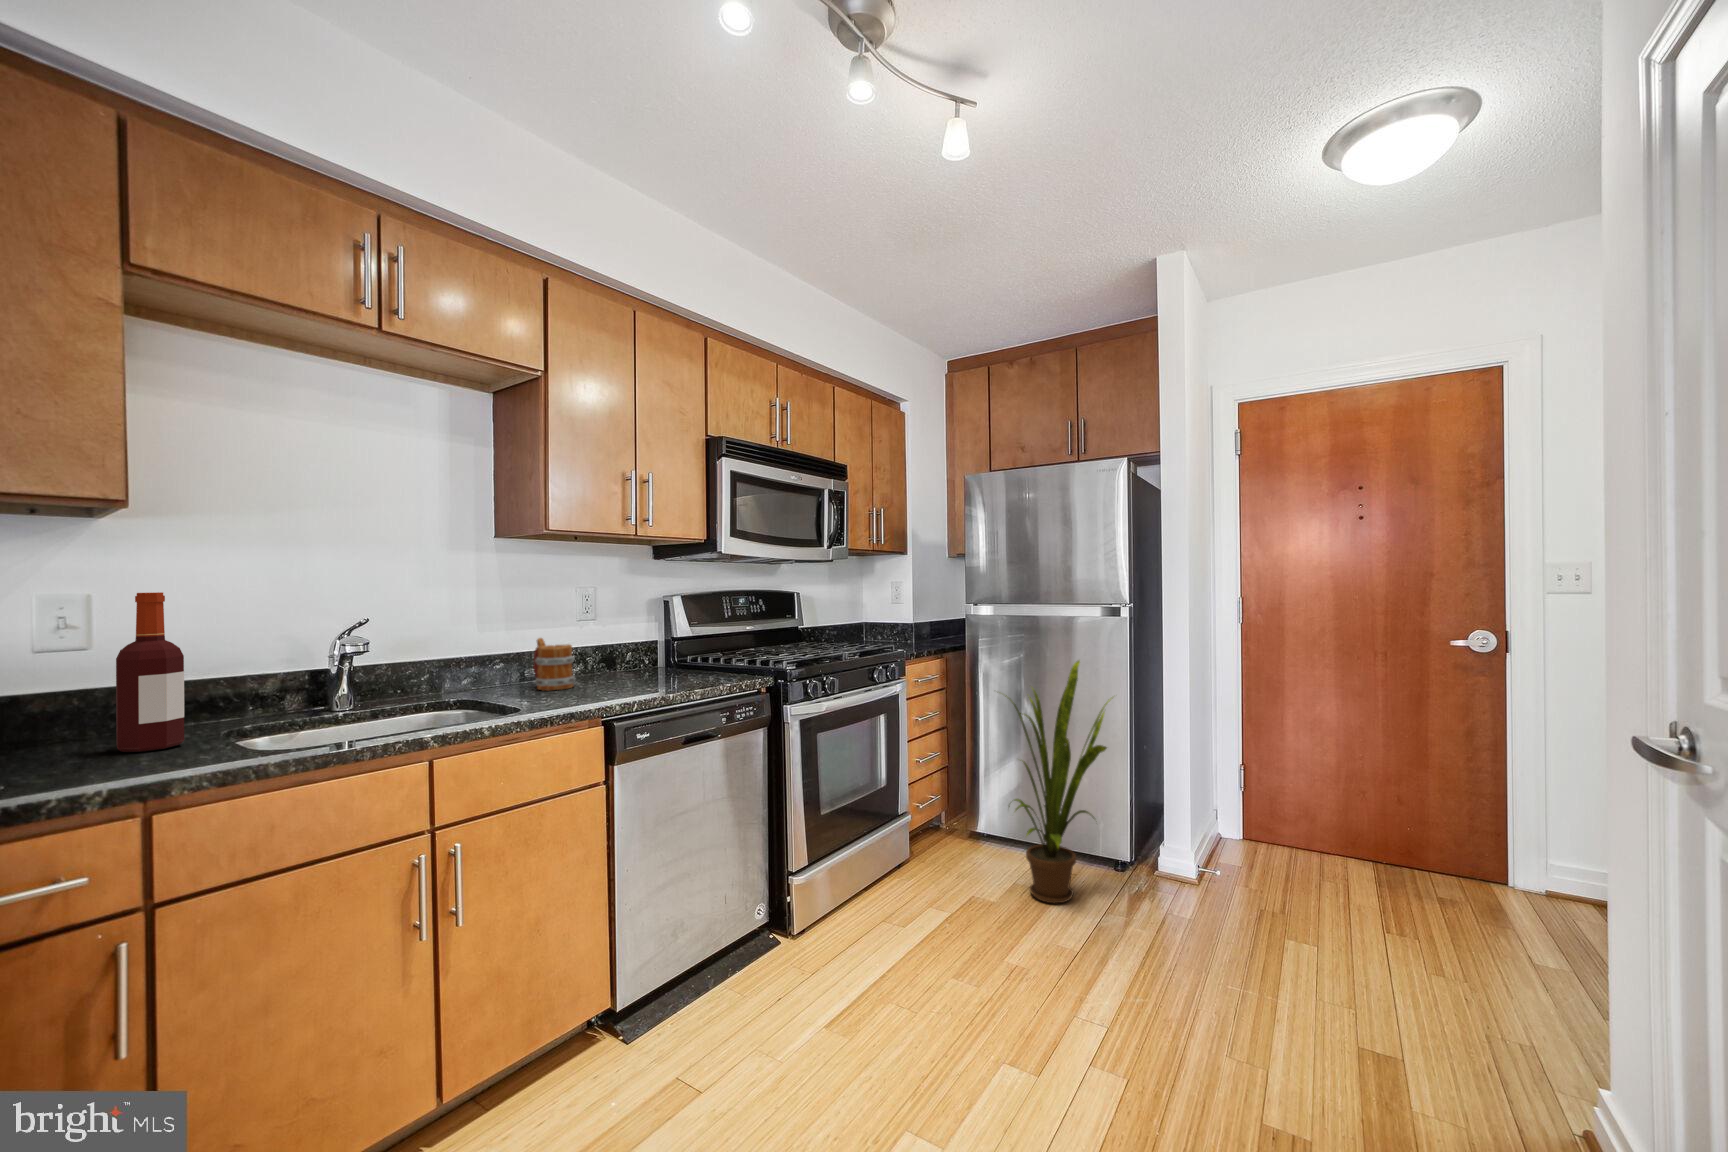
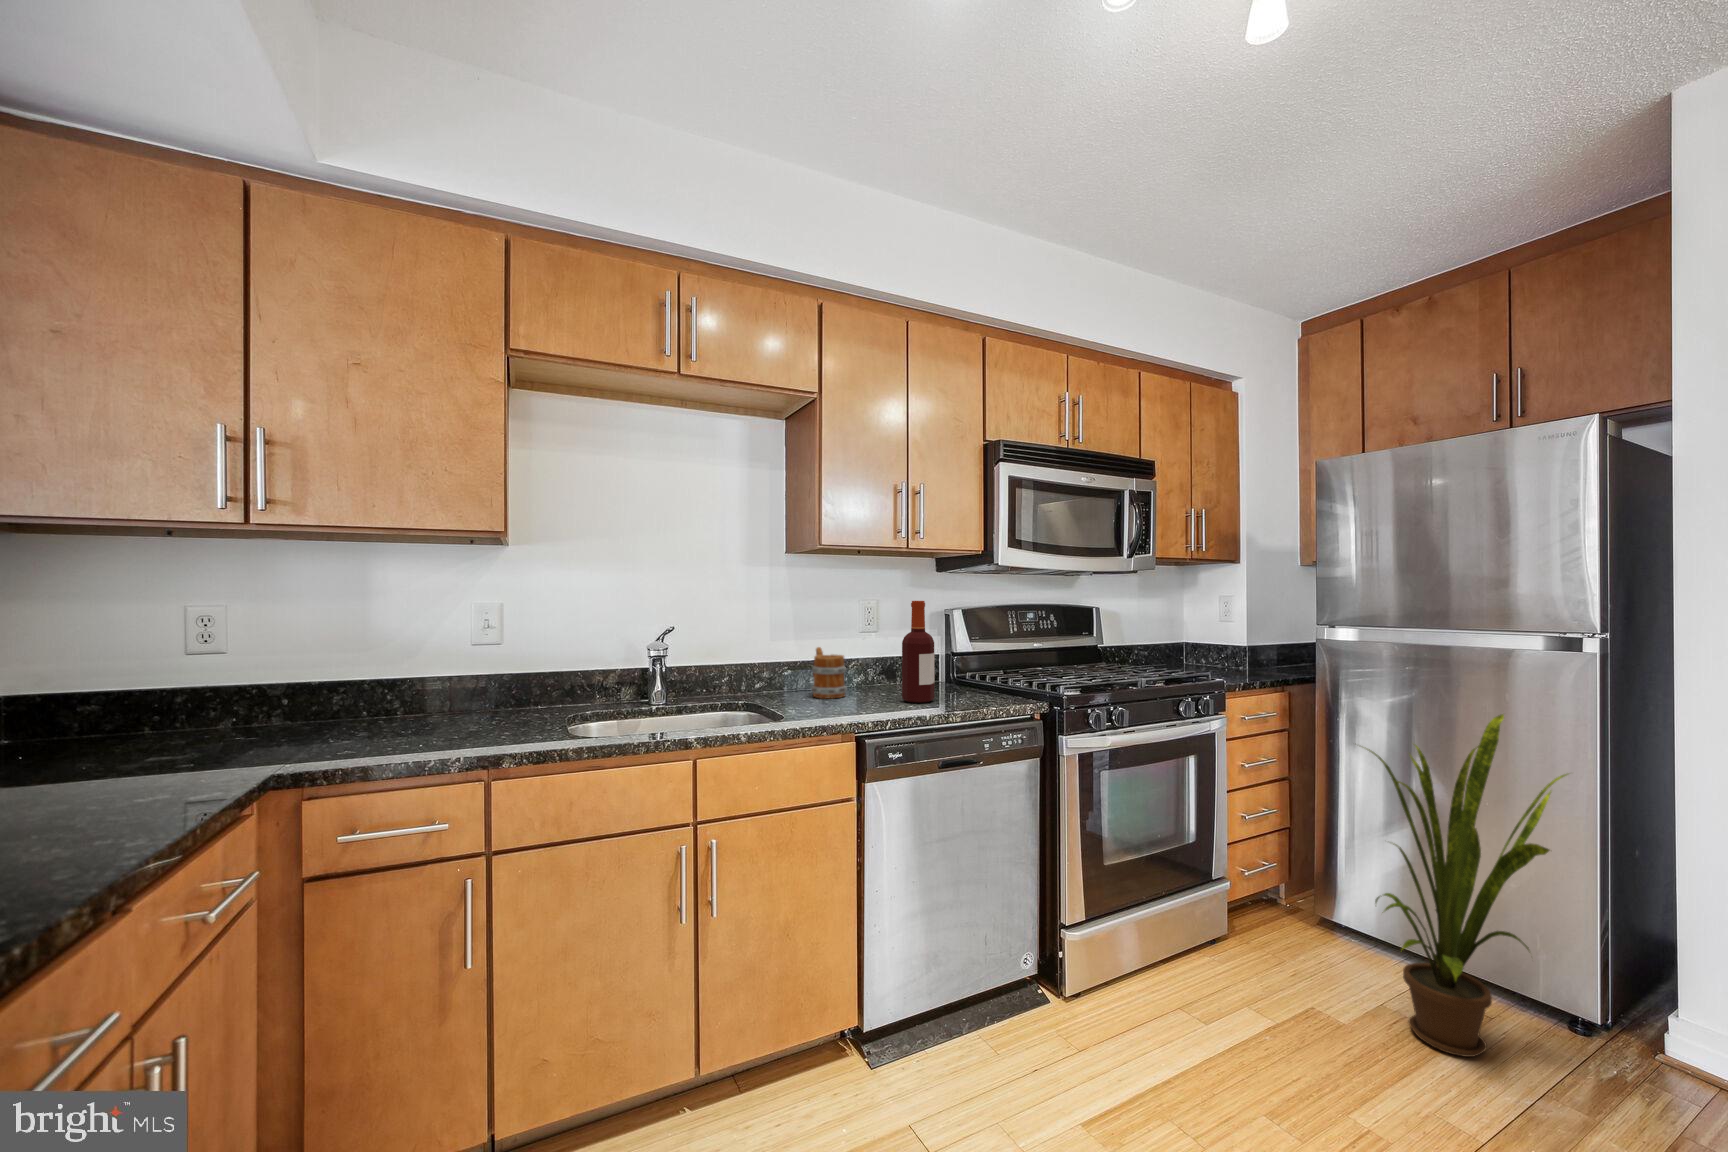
bottle: present [116,592,184,752] -> present [902,601,935,703]

